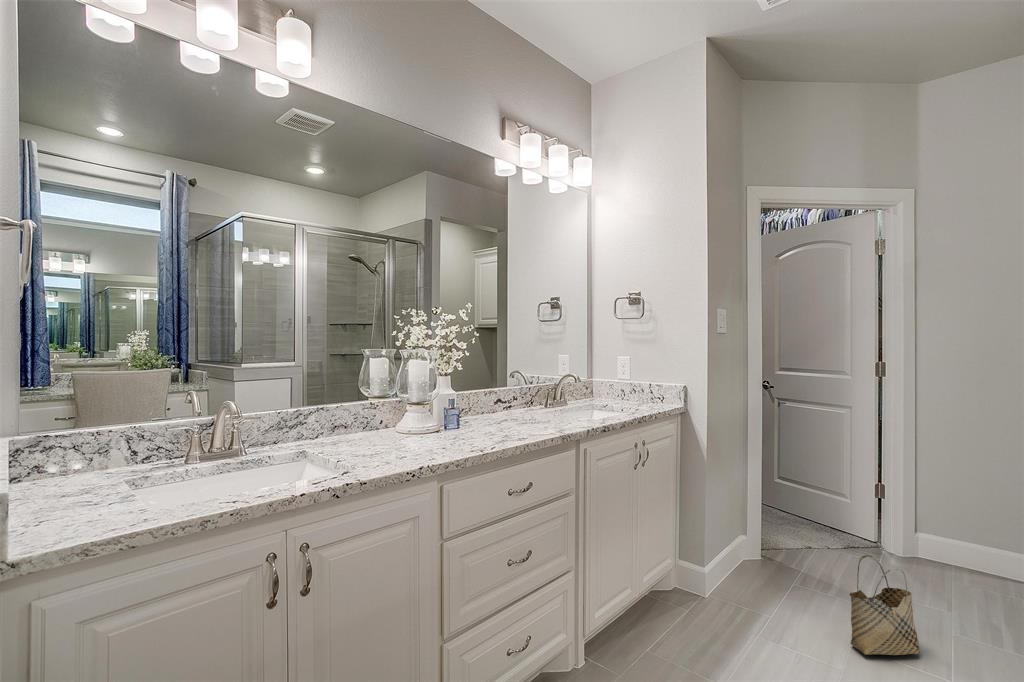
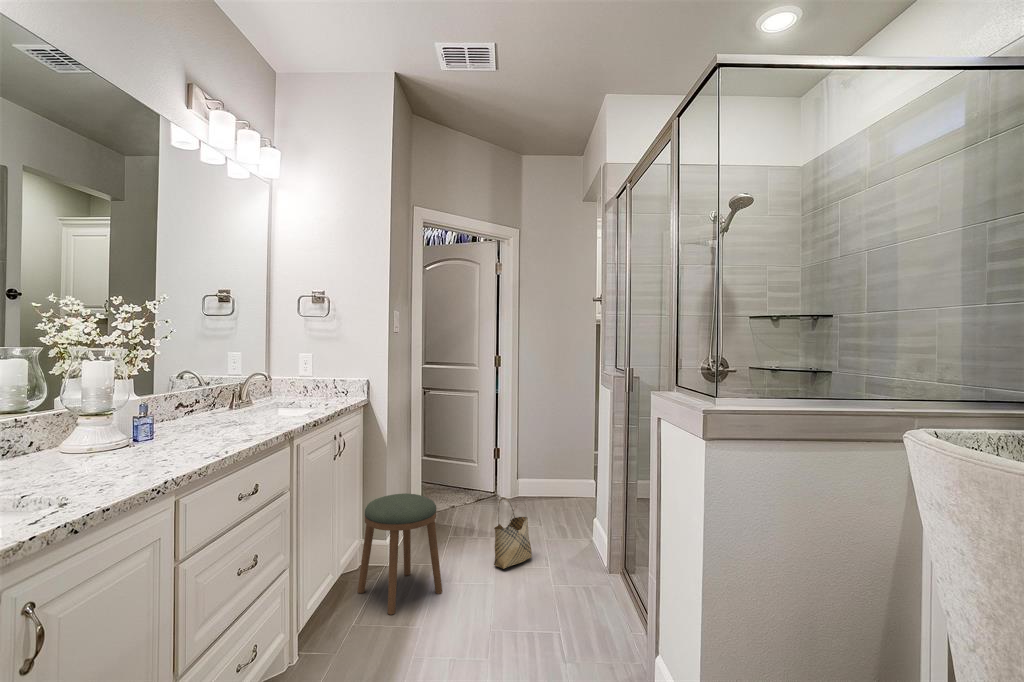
stool: none [664,518,765,659] -> present [358,493,442,615]

